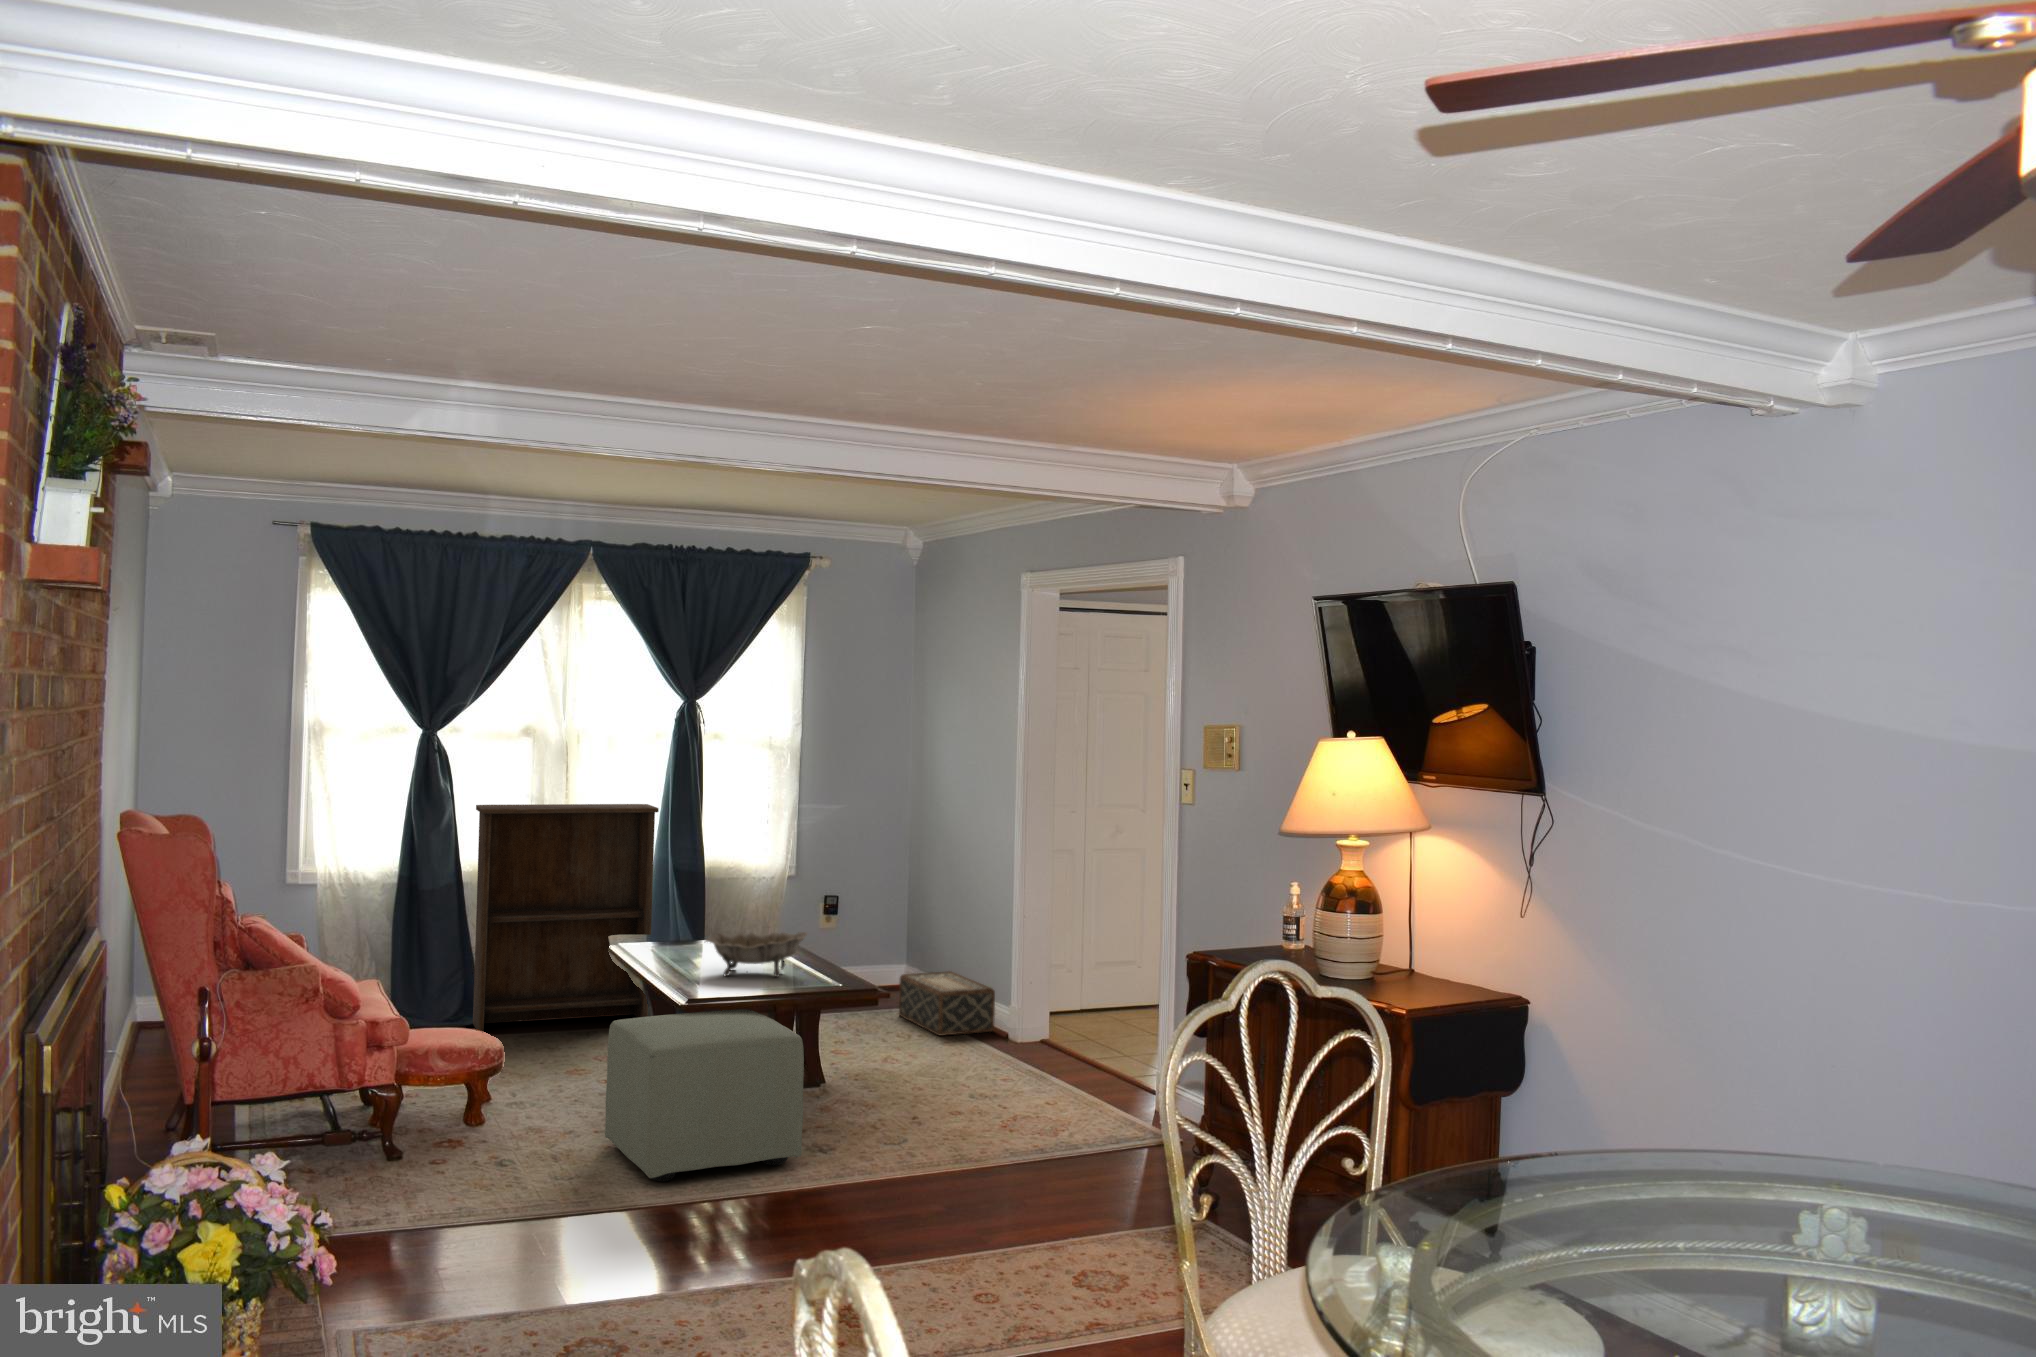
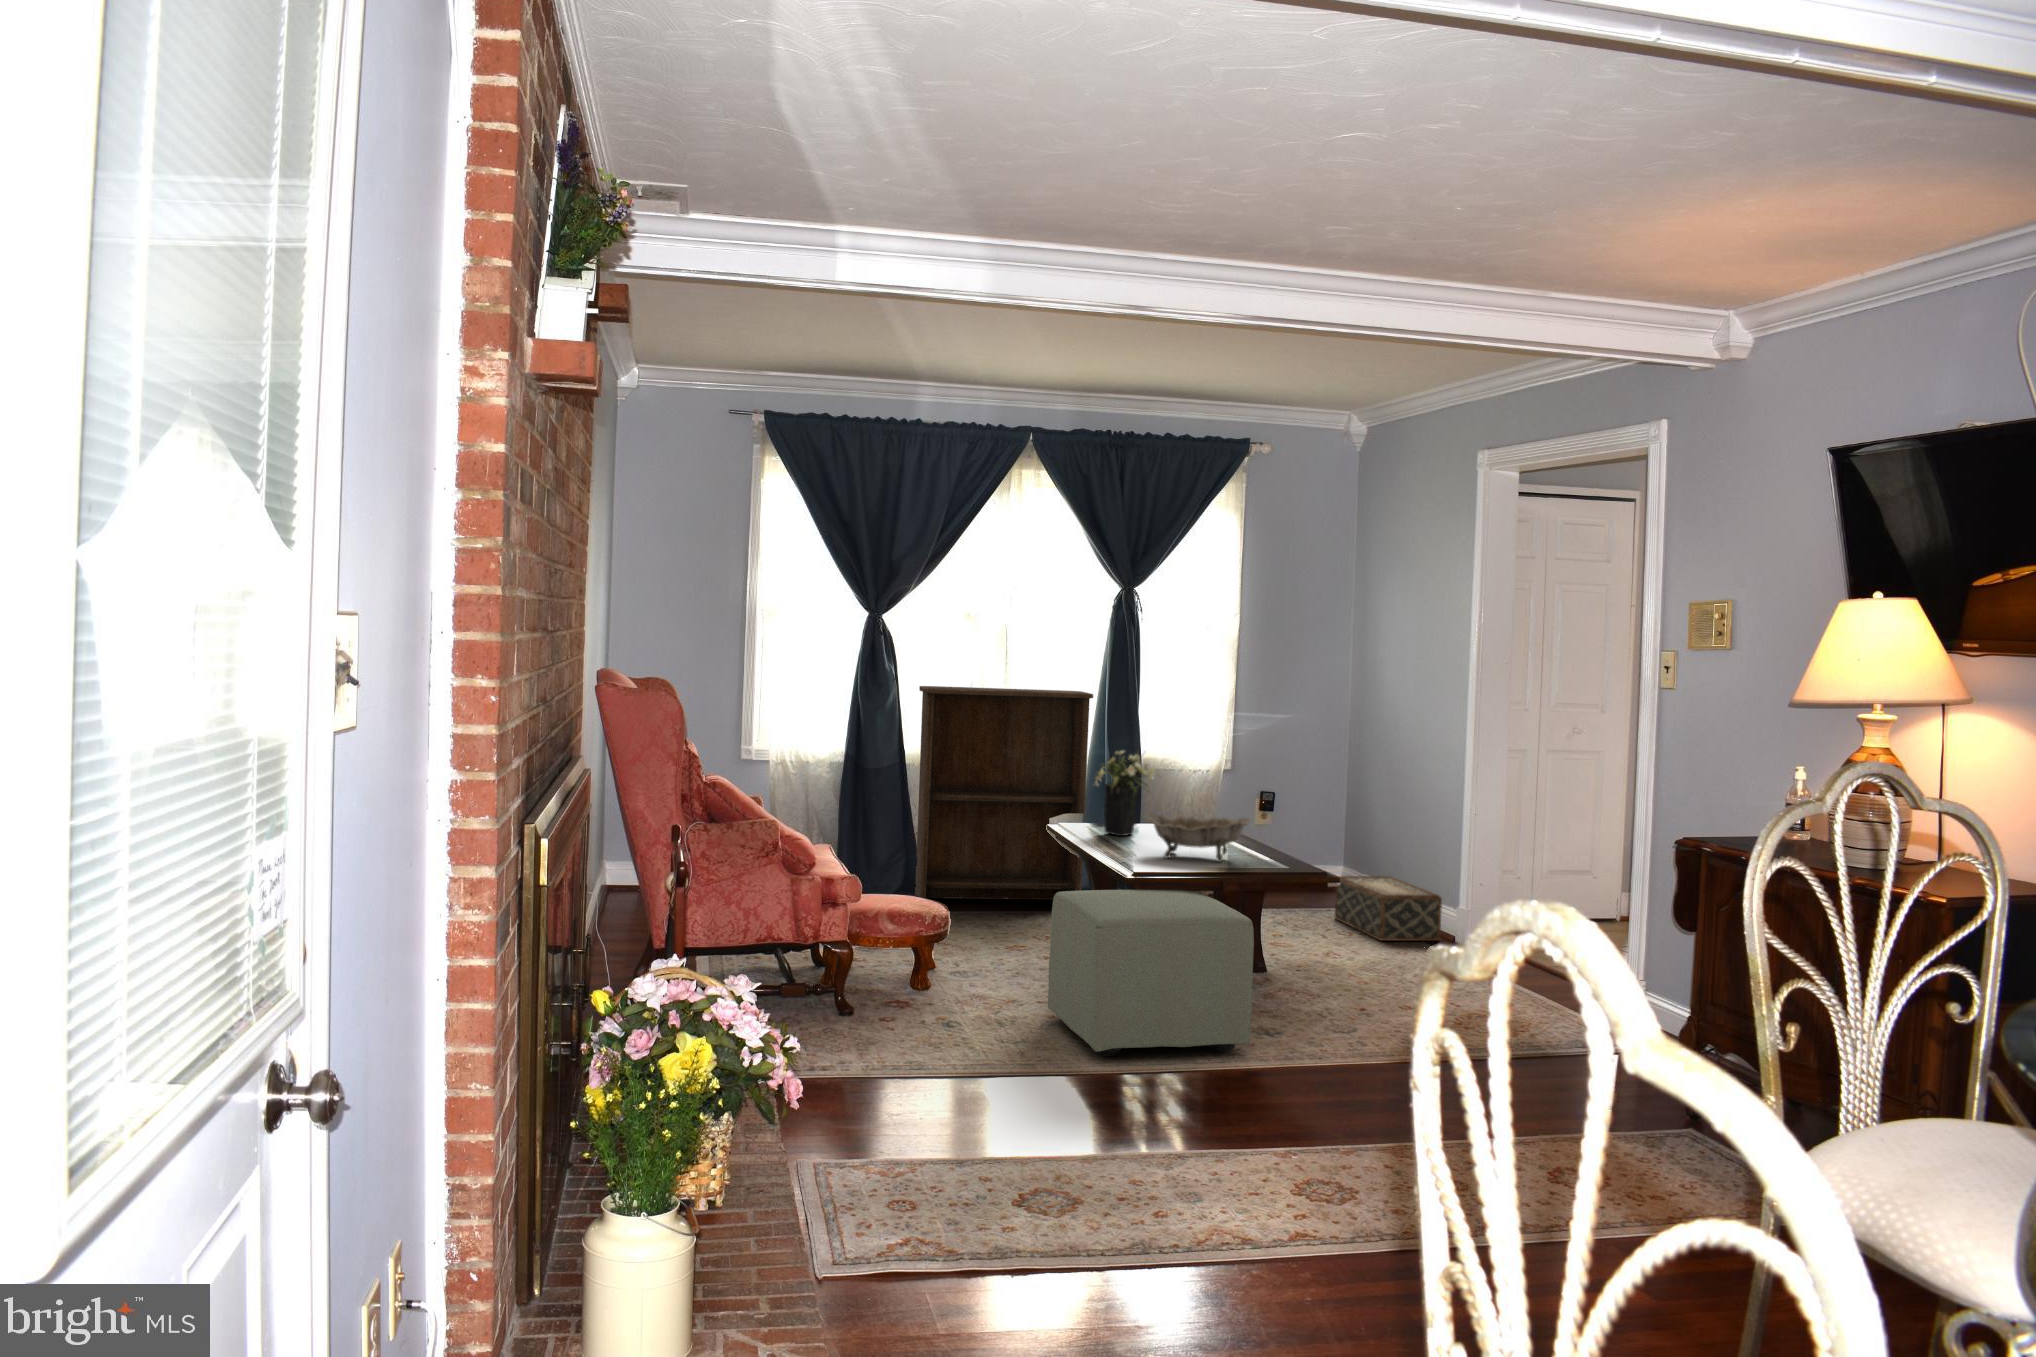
flower arrangement: none [654,866,724,953] -> present [1093,751,1155,836]

